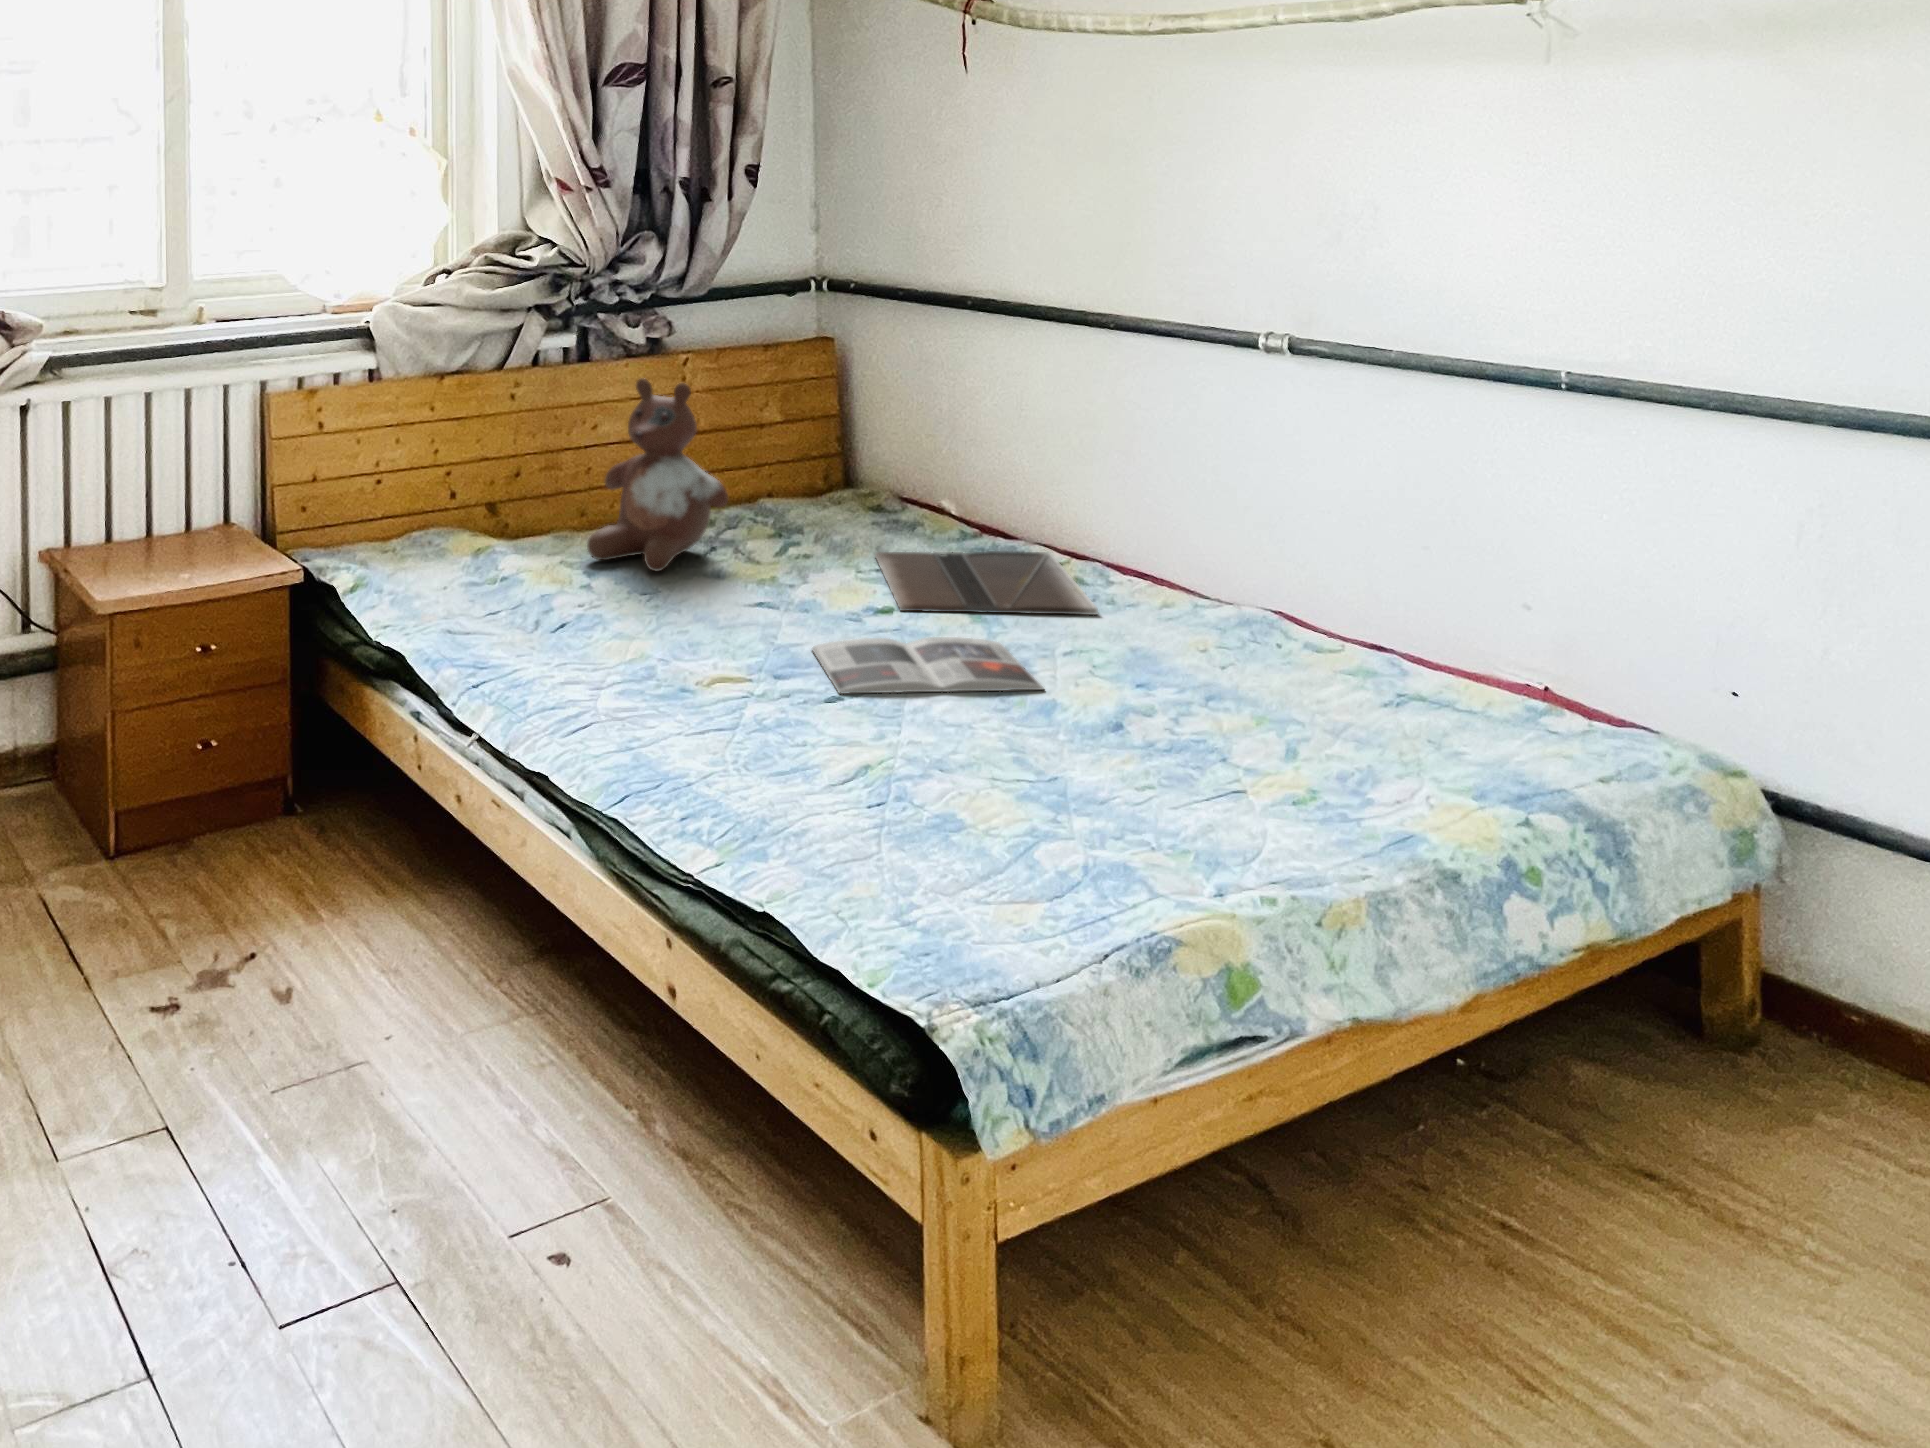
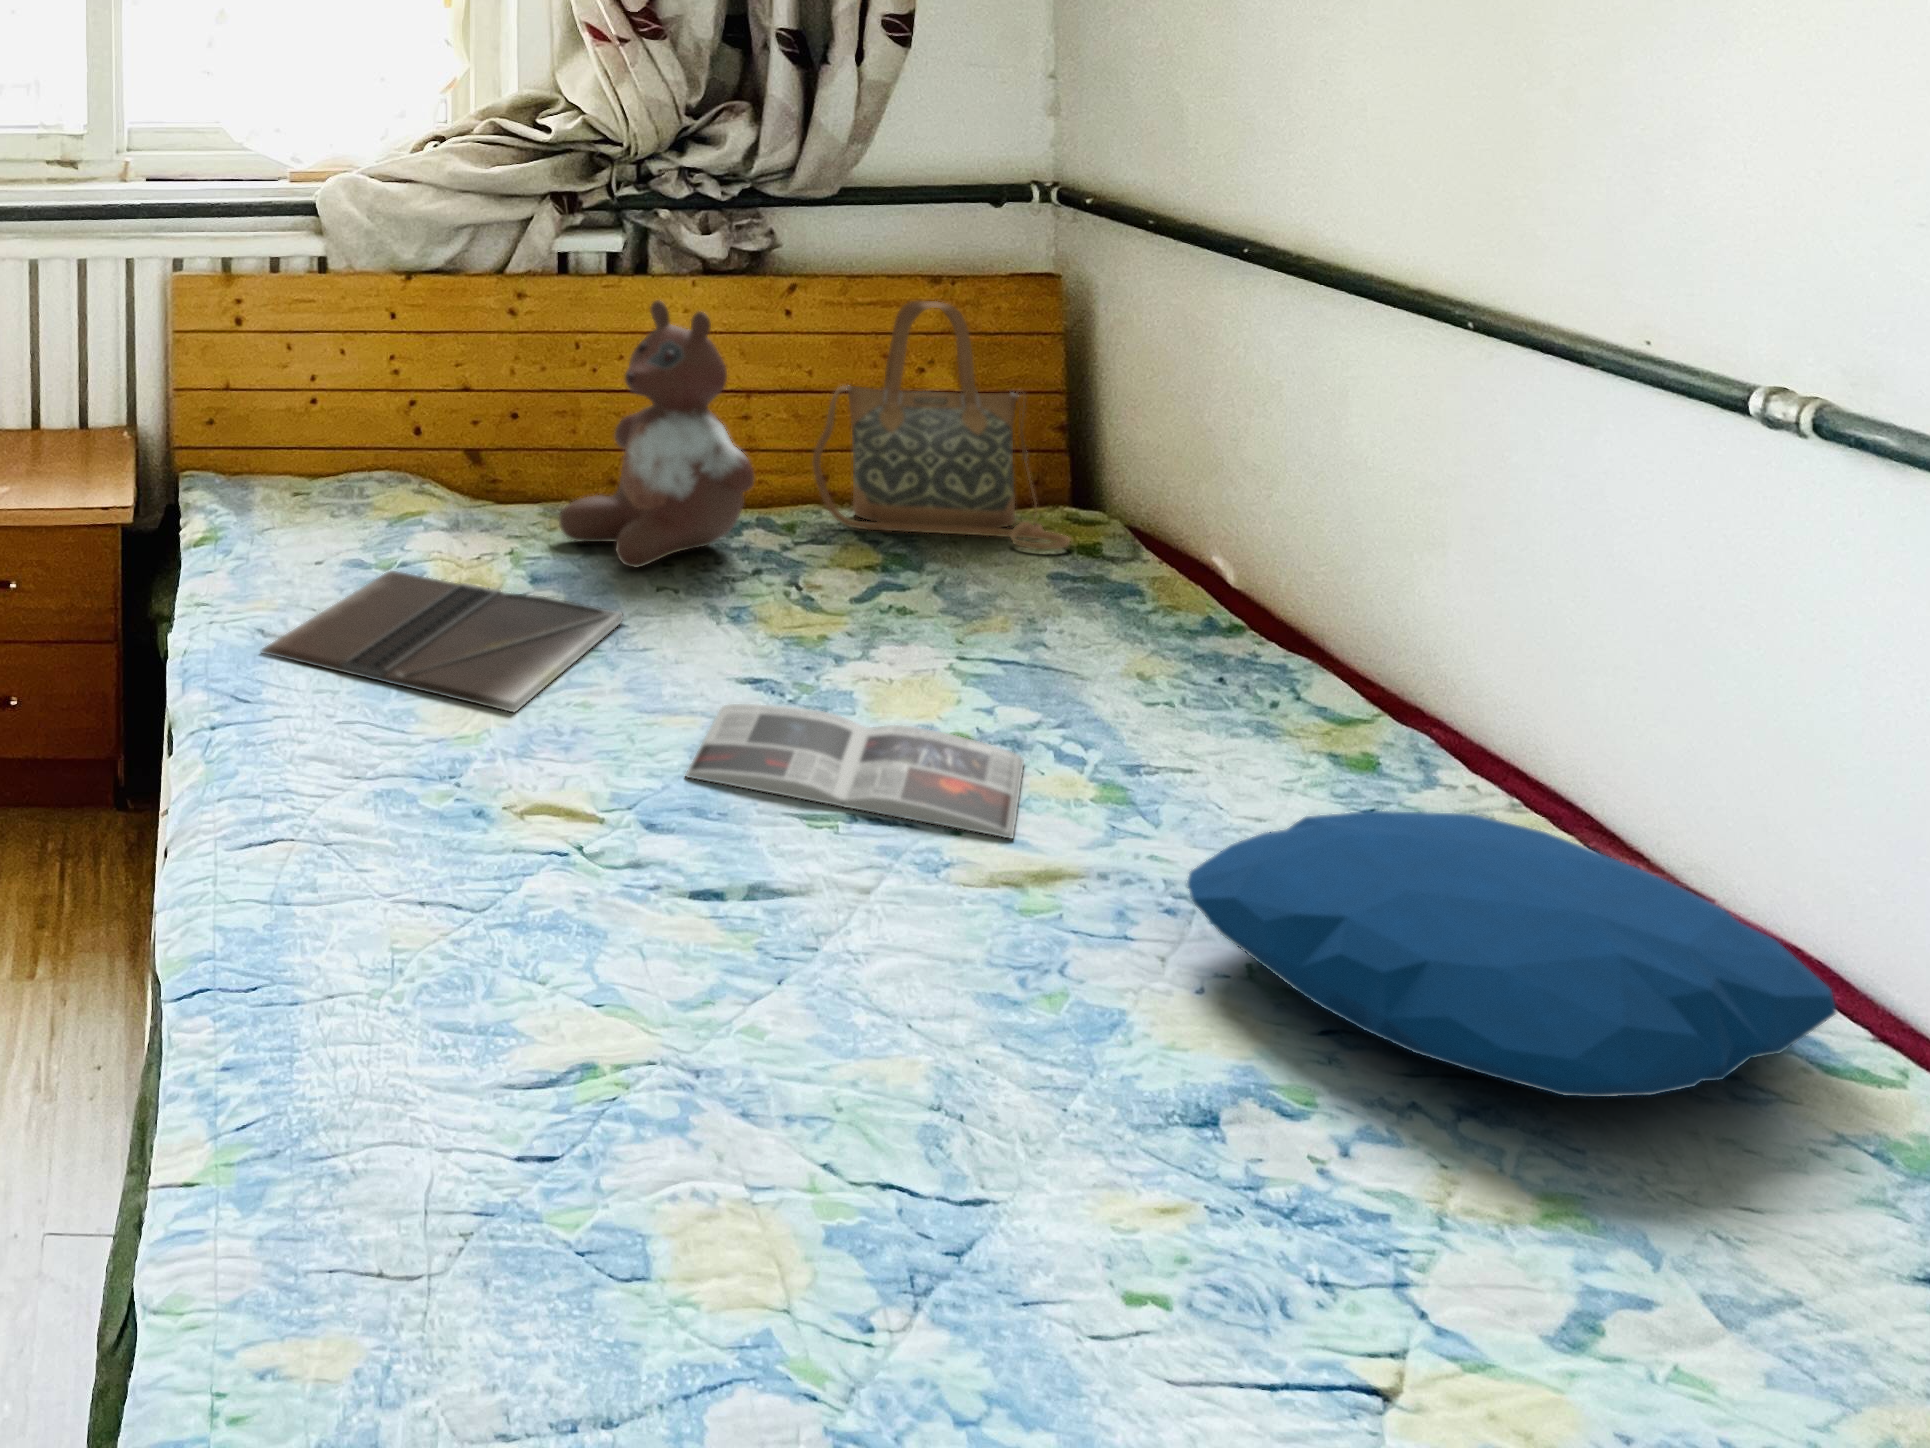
handbag: none [723,363,887,526] -> present [813,301,1070,549]
laptop: present [875,551,1098,615] -> present [262,571,623,712]
pillow: none [1179,622,1491,754] -> present [1188,811,1836,1097]

